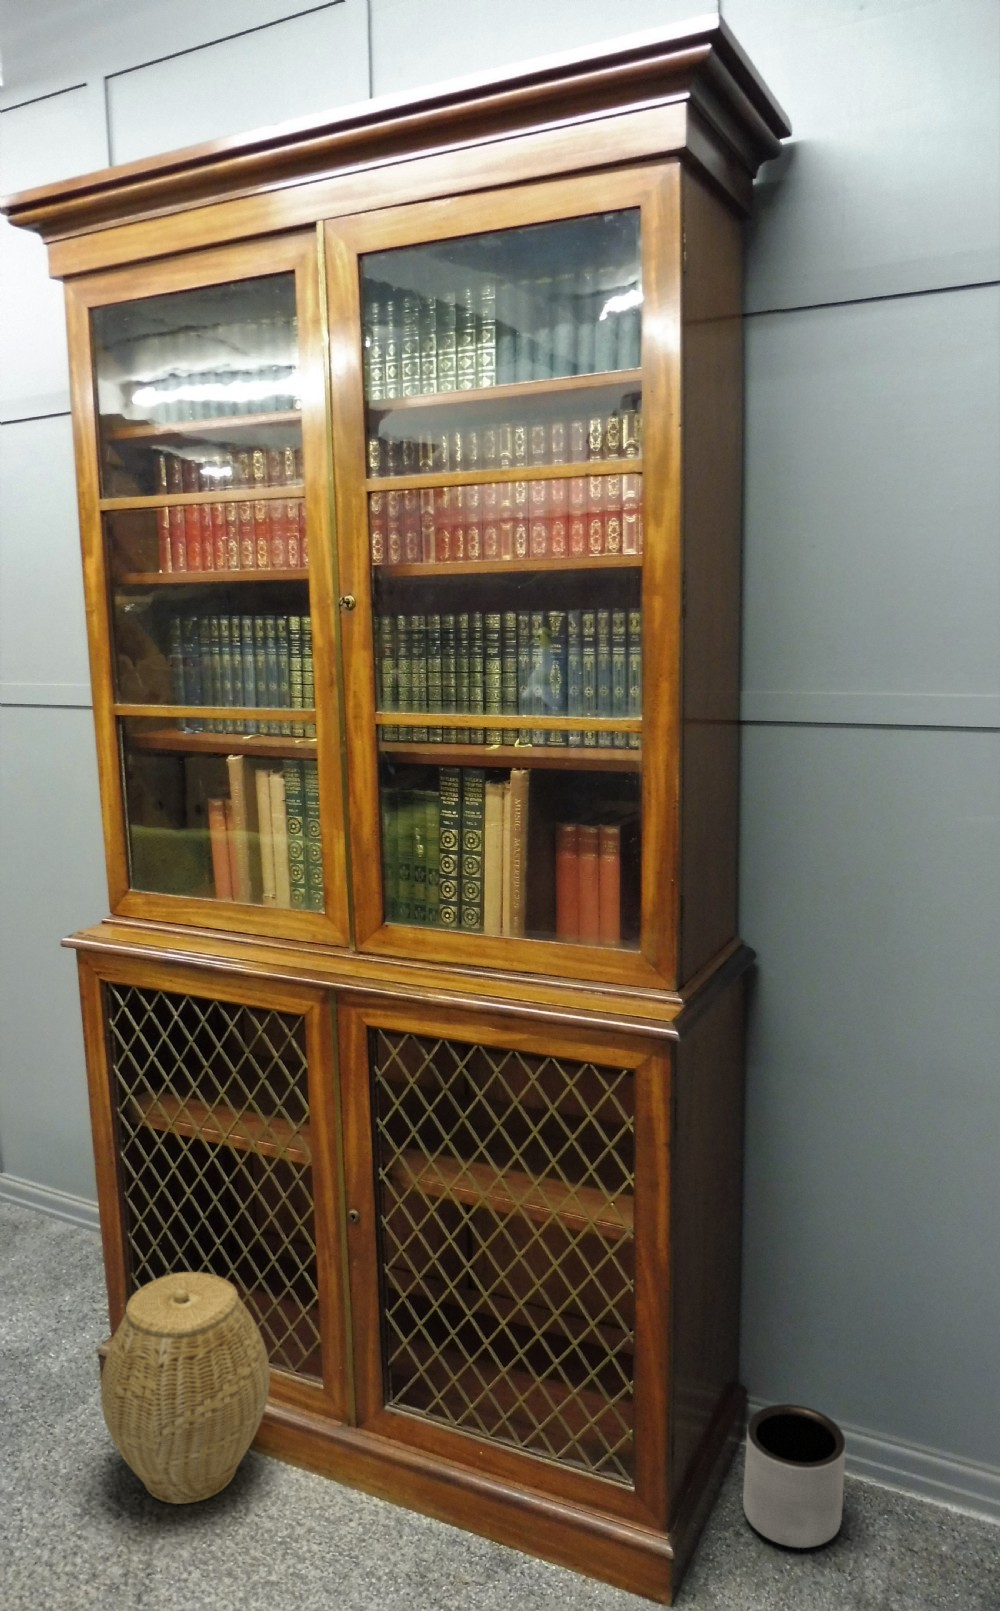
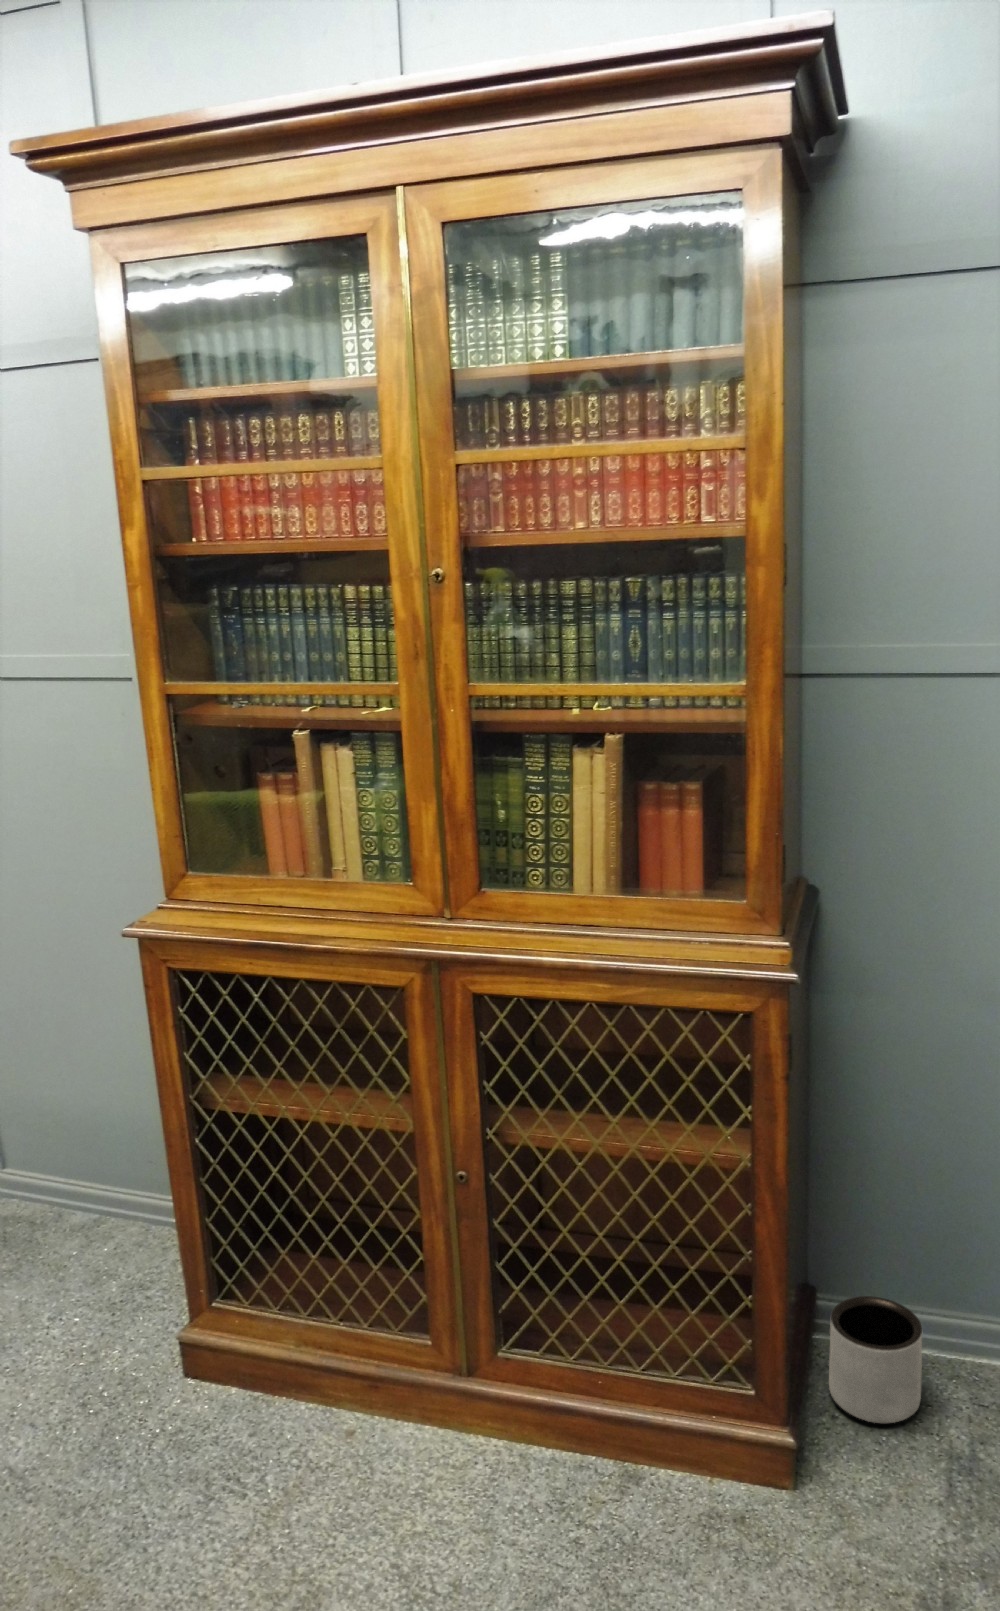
woven basket: present [101,1272,270,1504] -> none [215,1248,378,1474]

